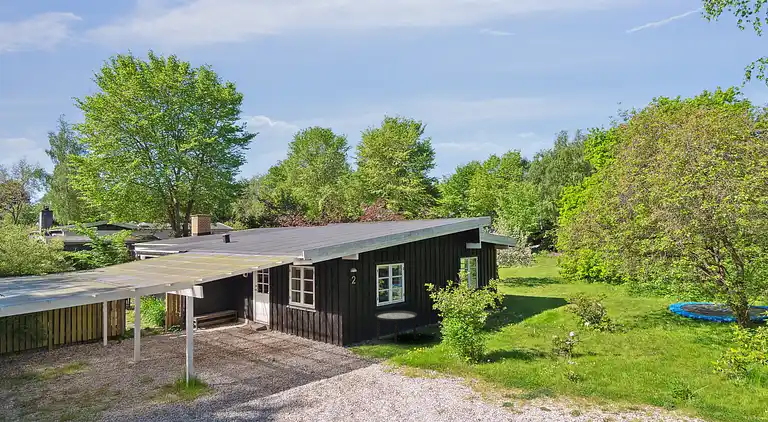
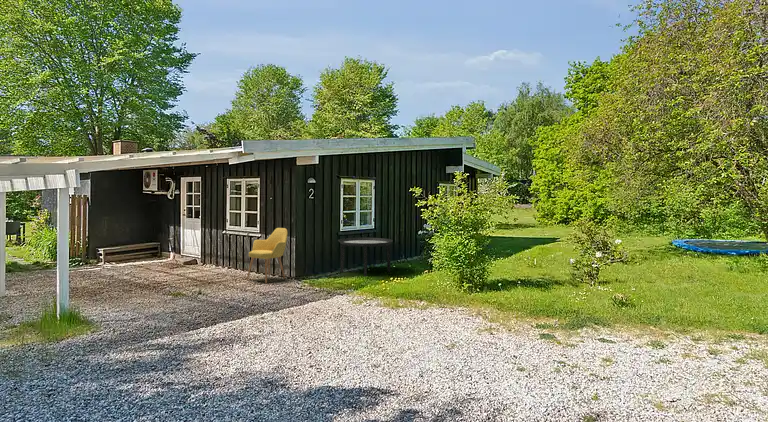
chair: none [306,307,336,352] -> present [247,228,288,283]

